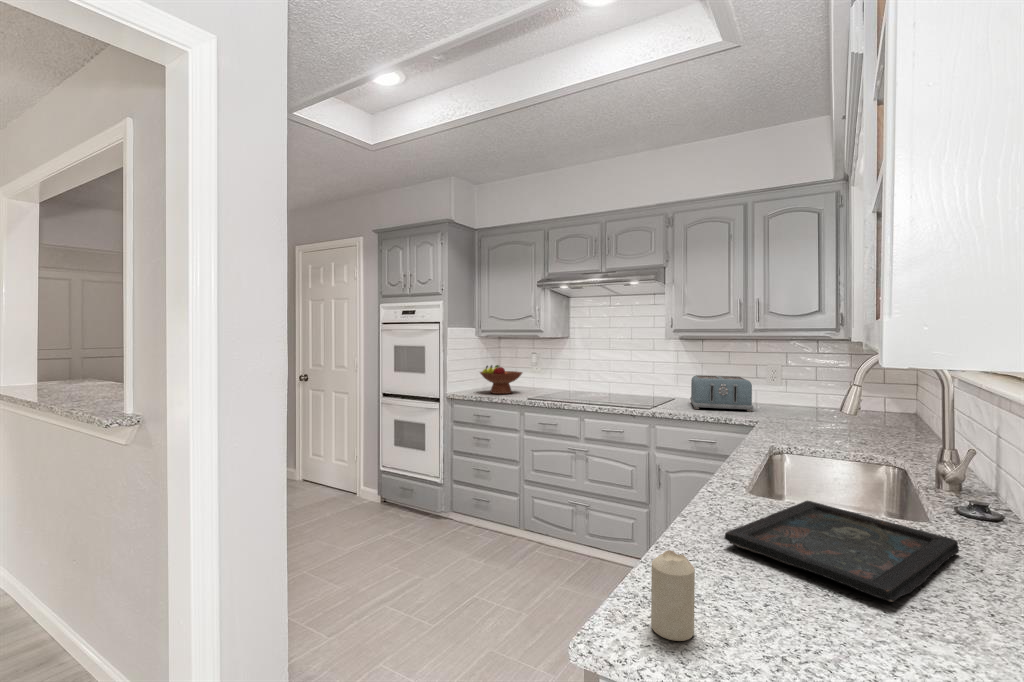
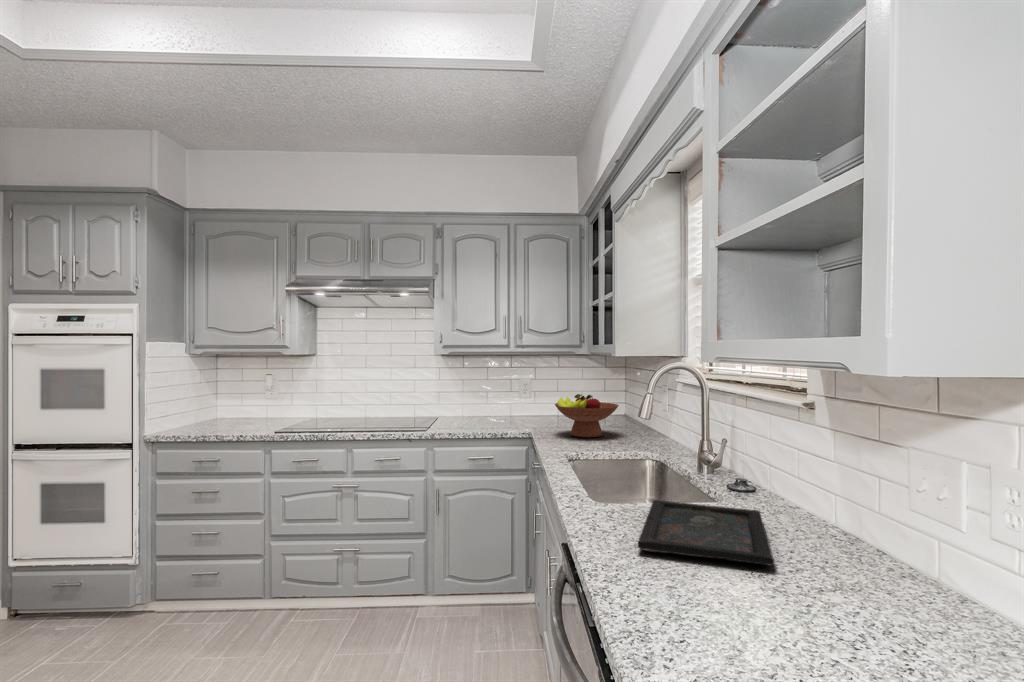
fruit bowl: present [480,365,522,394] -> present [555,394,619,437]
toaster: present [690,375,753,412] -> none [457,391,519,427]
candle: present [651,550,695,641] -> none [665,566,704,645]

